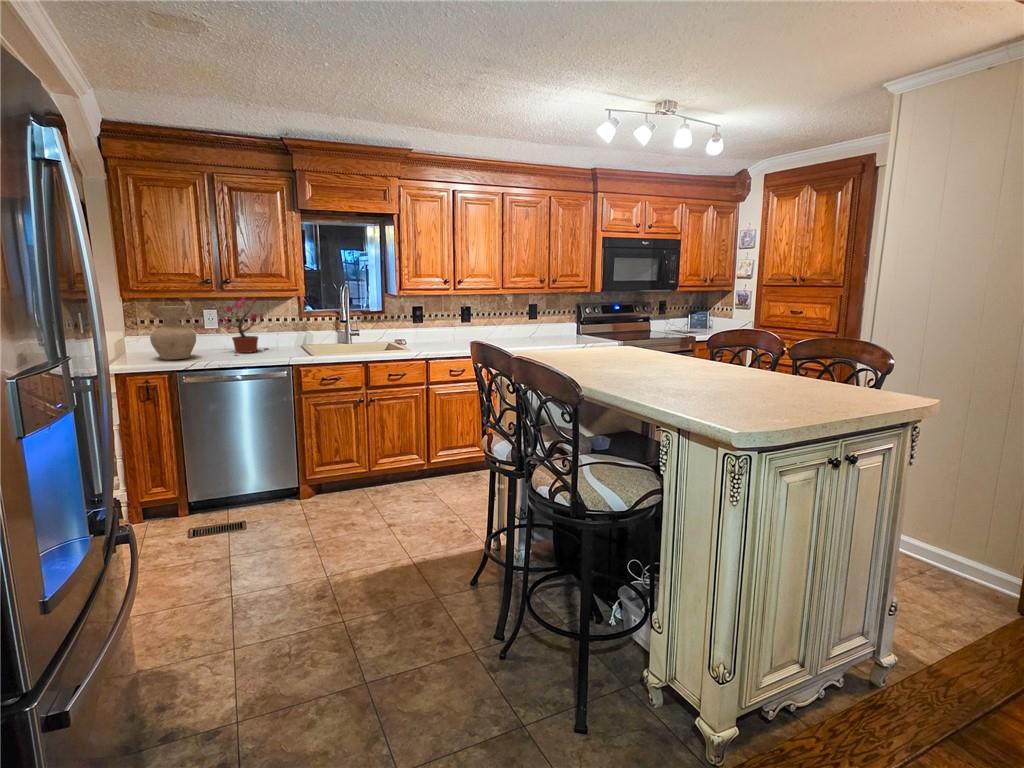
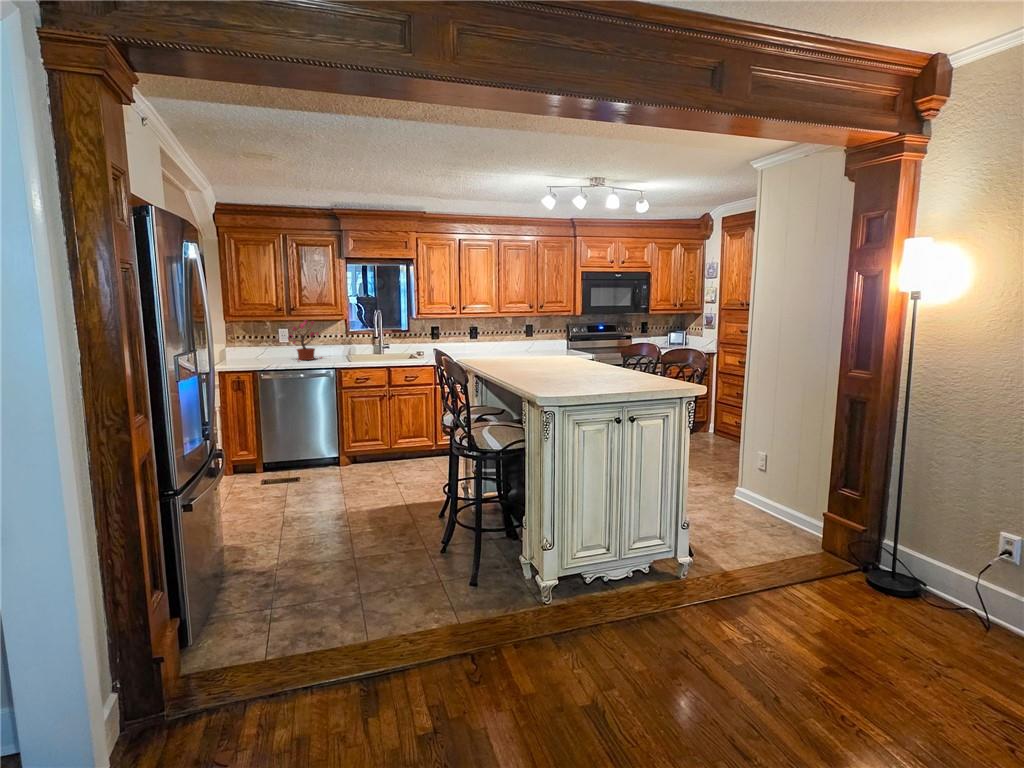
vase: present [150,306,196,359] -> none [241,327,272,364]

